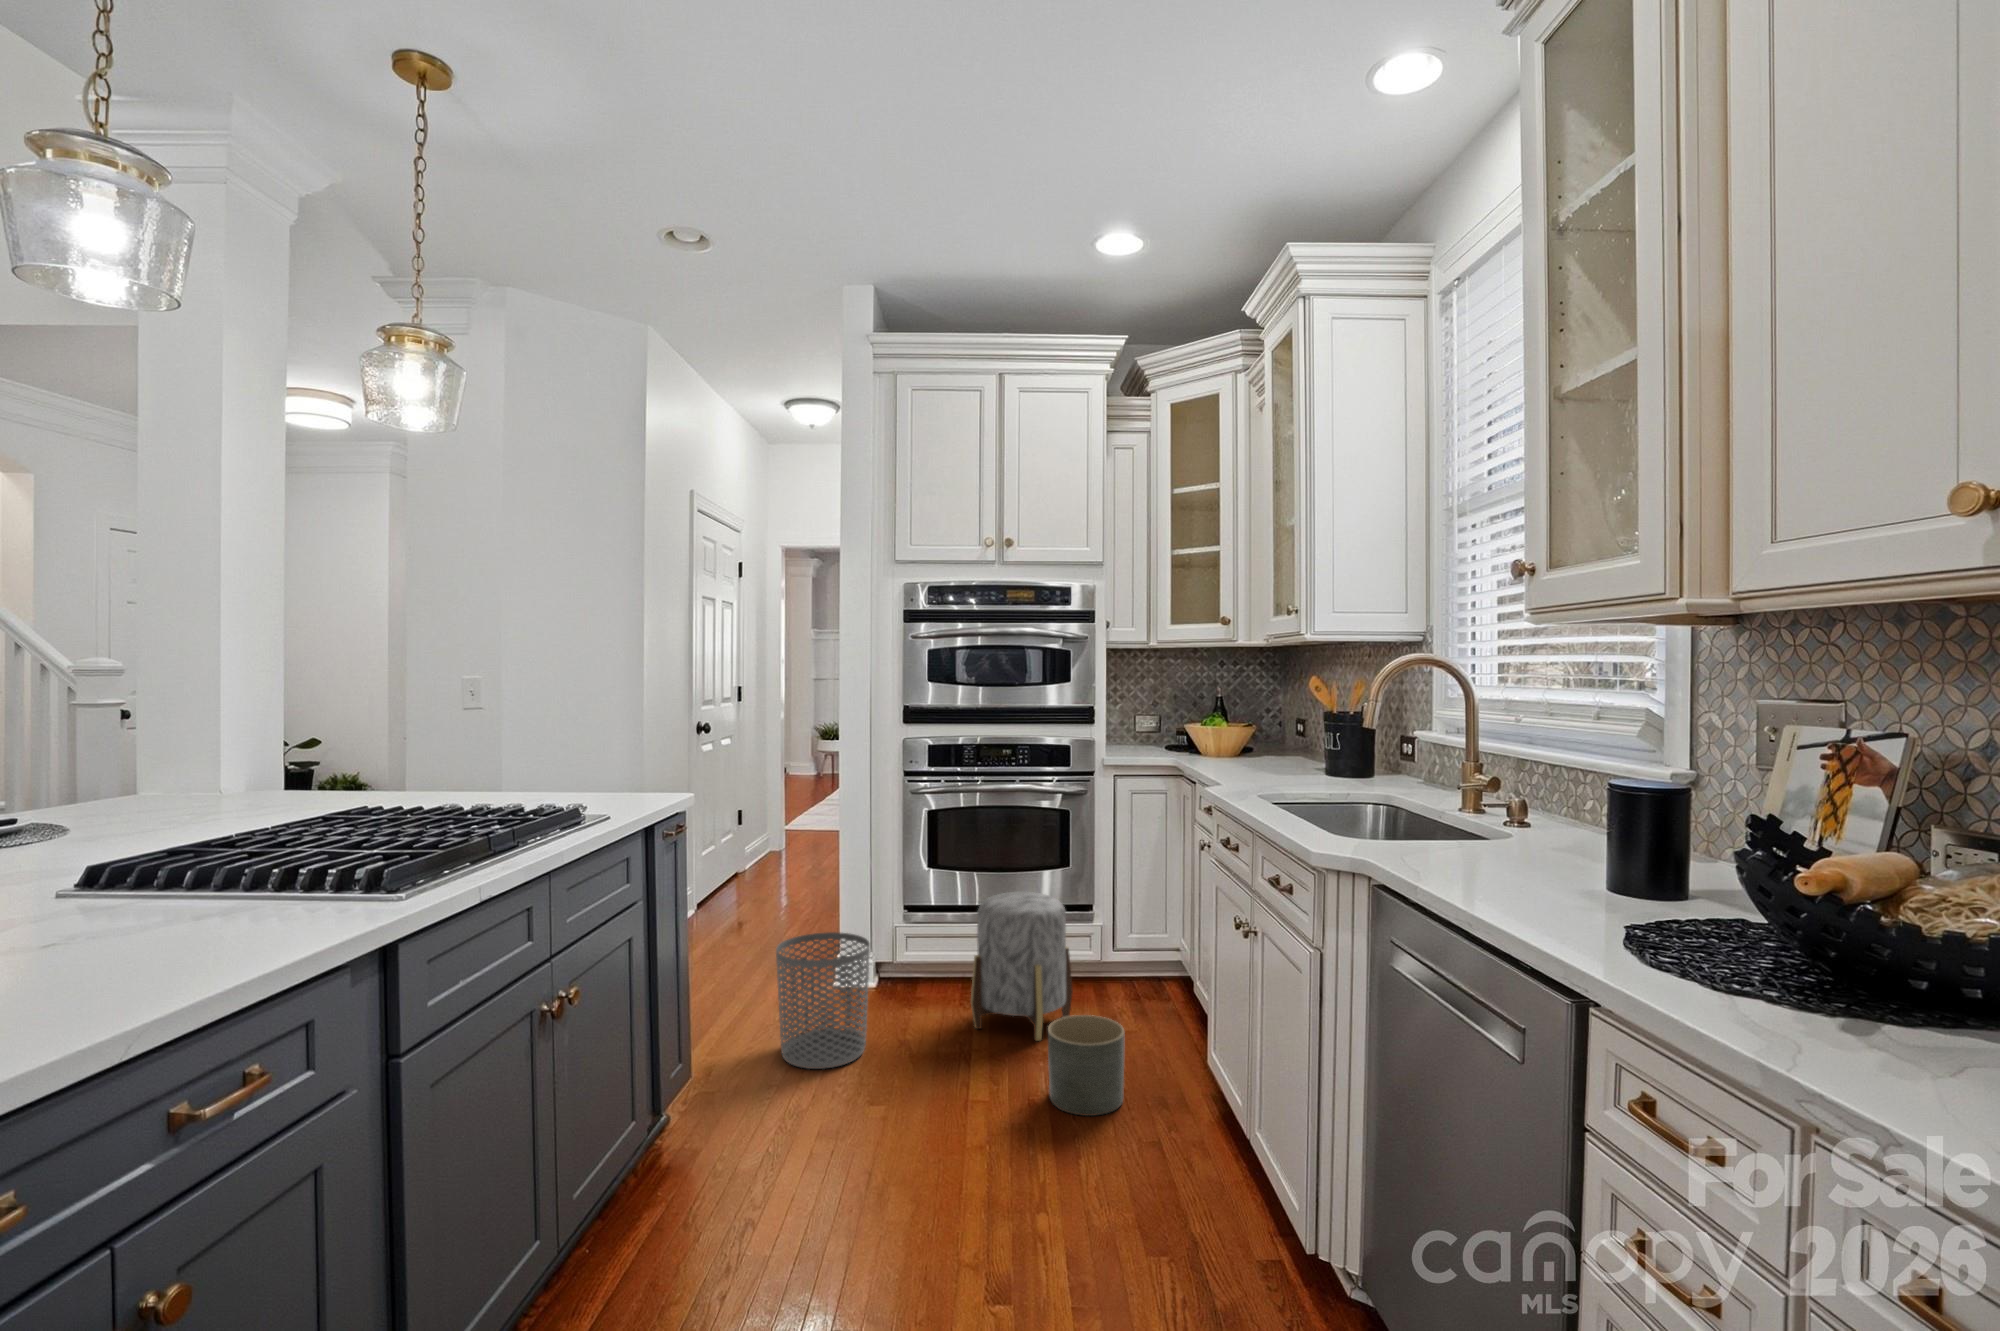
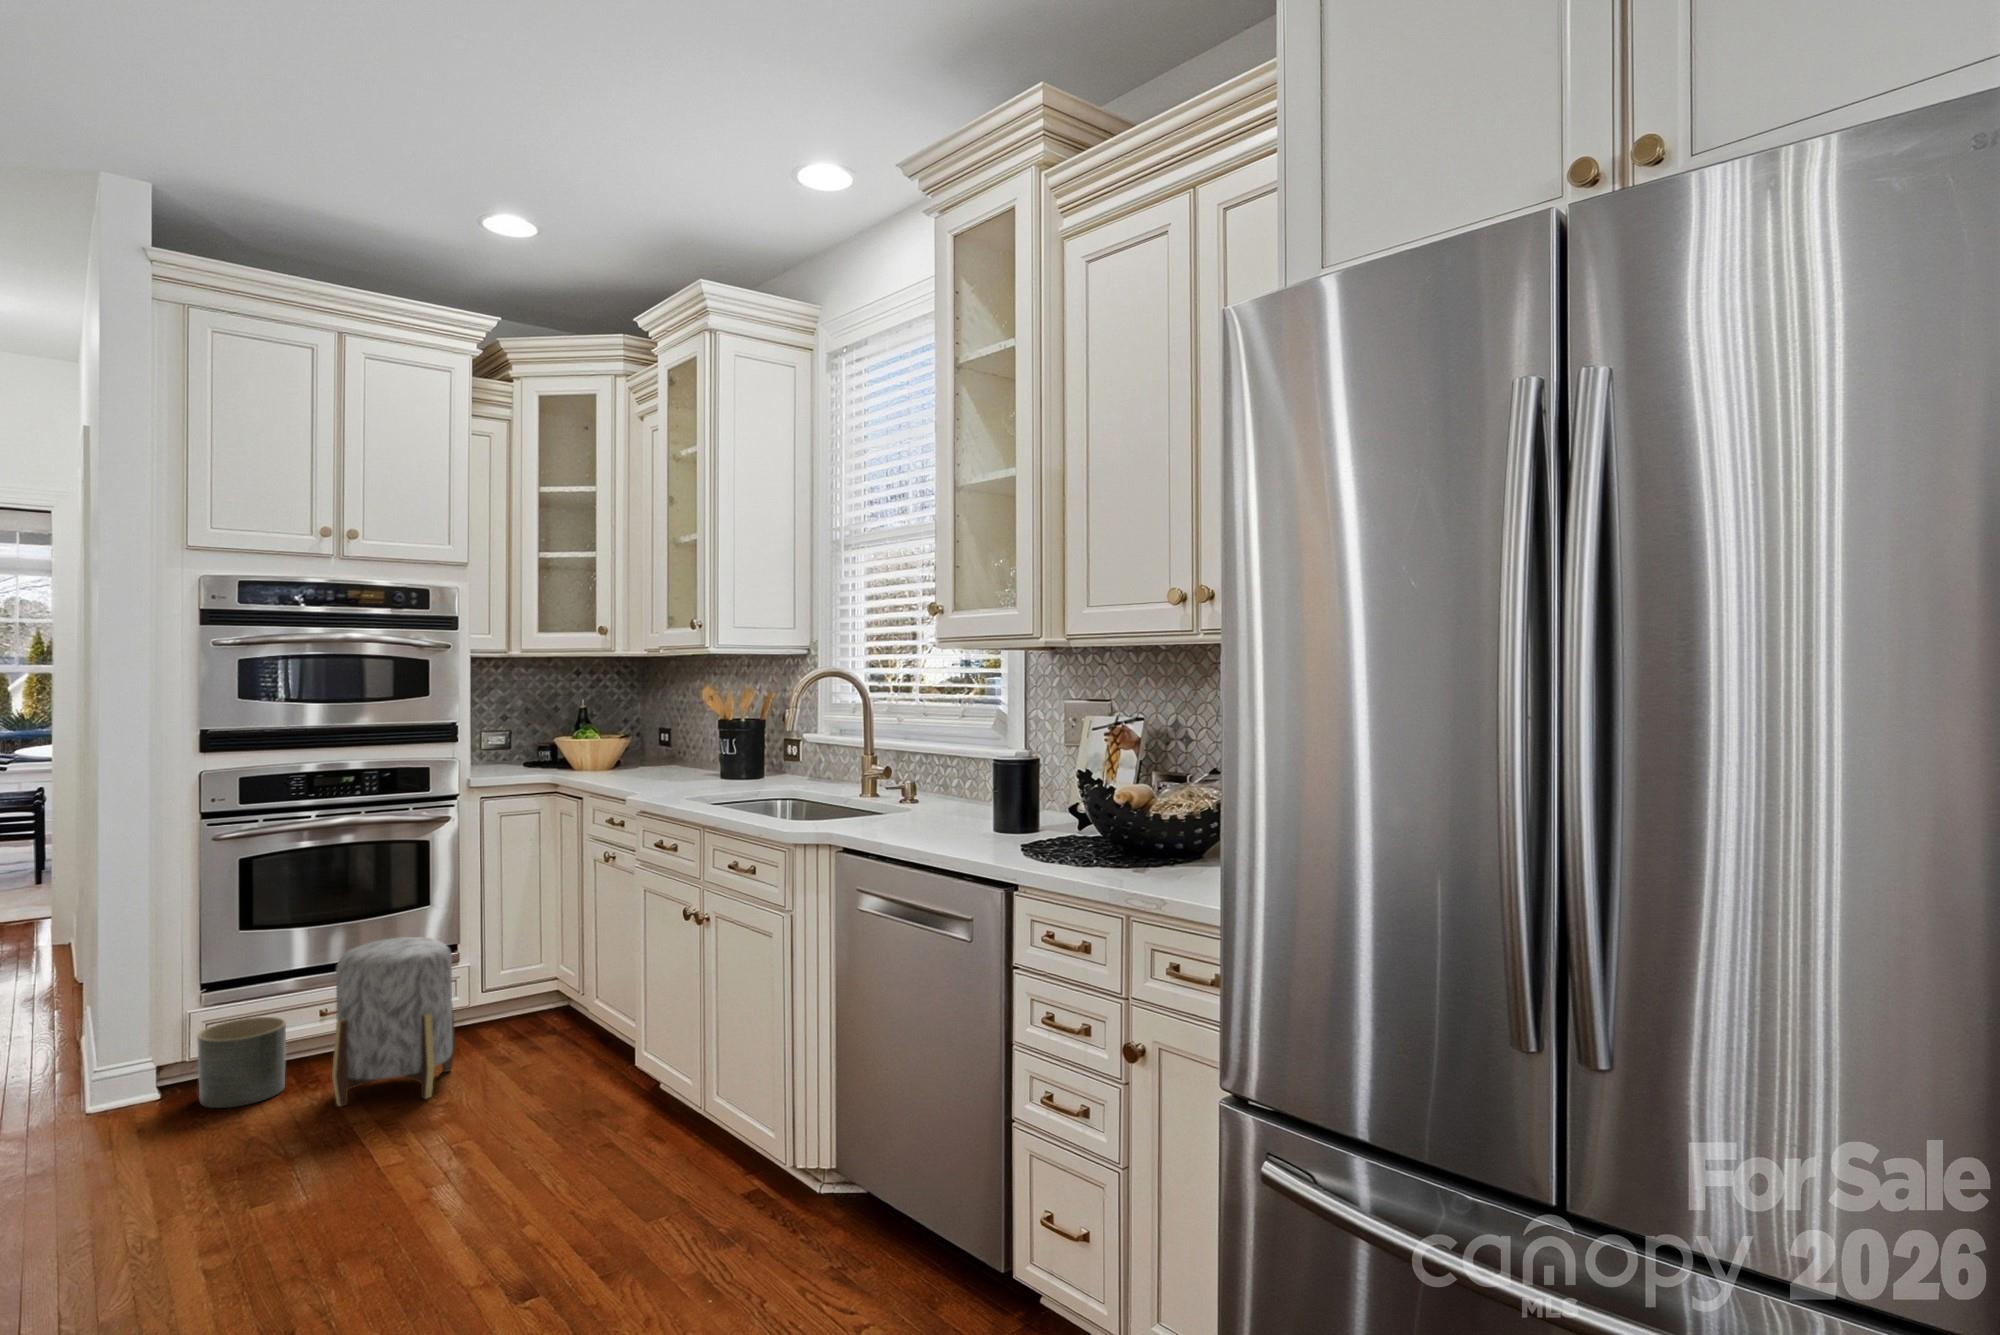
waste bin: present [776,932,870,1069] -> none [55,1022,205,1203]
planter: present [1048,1015,1124,1116] -> present [197,1017,286,1108]

